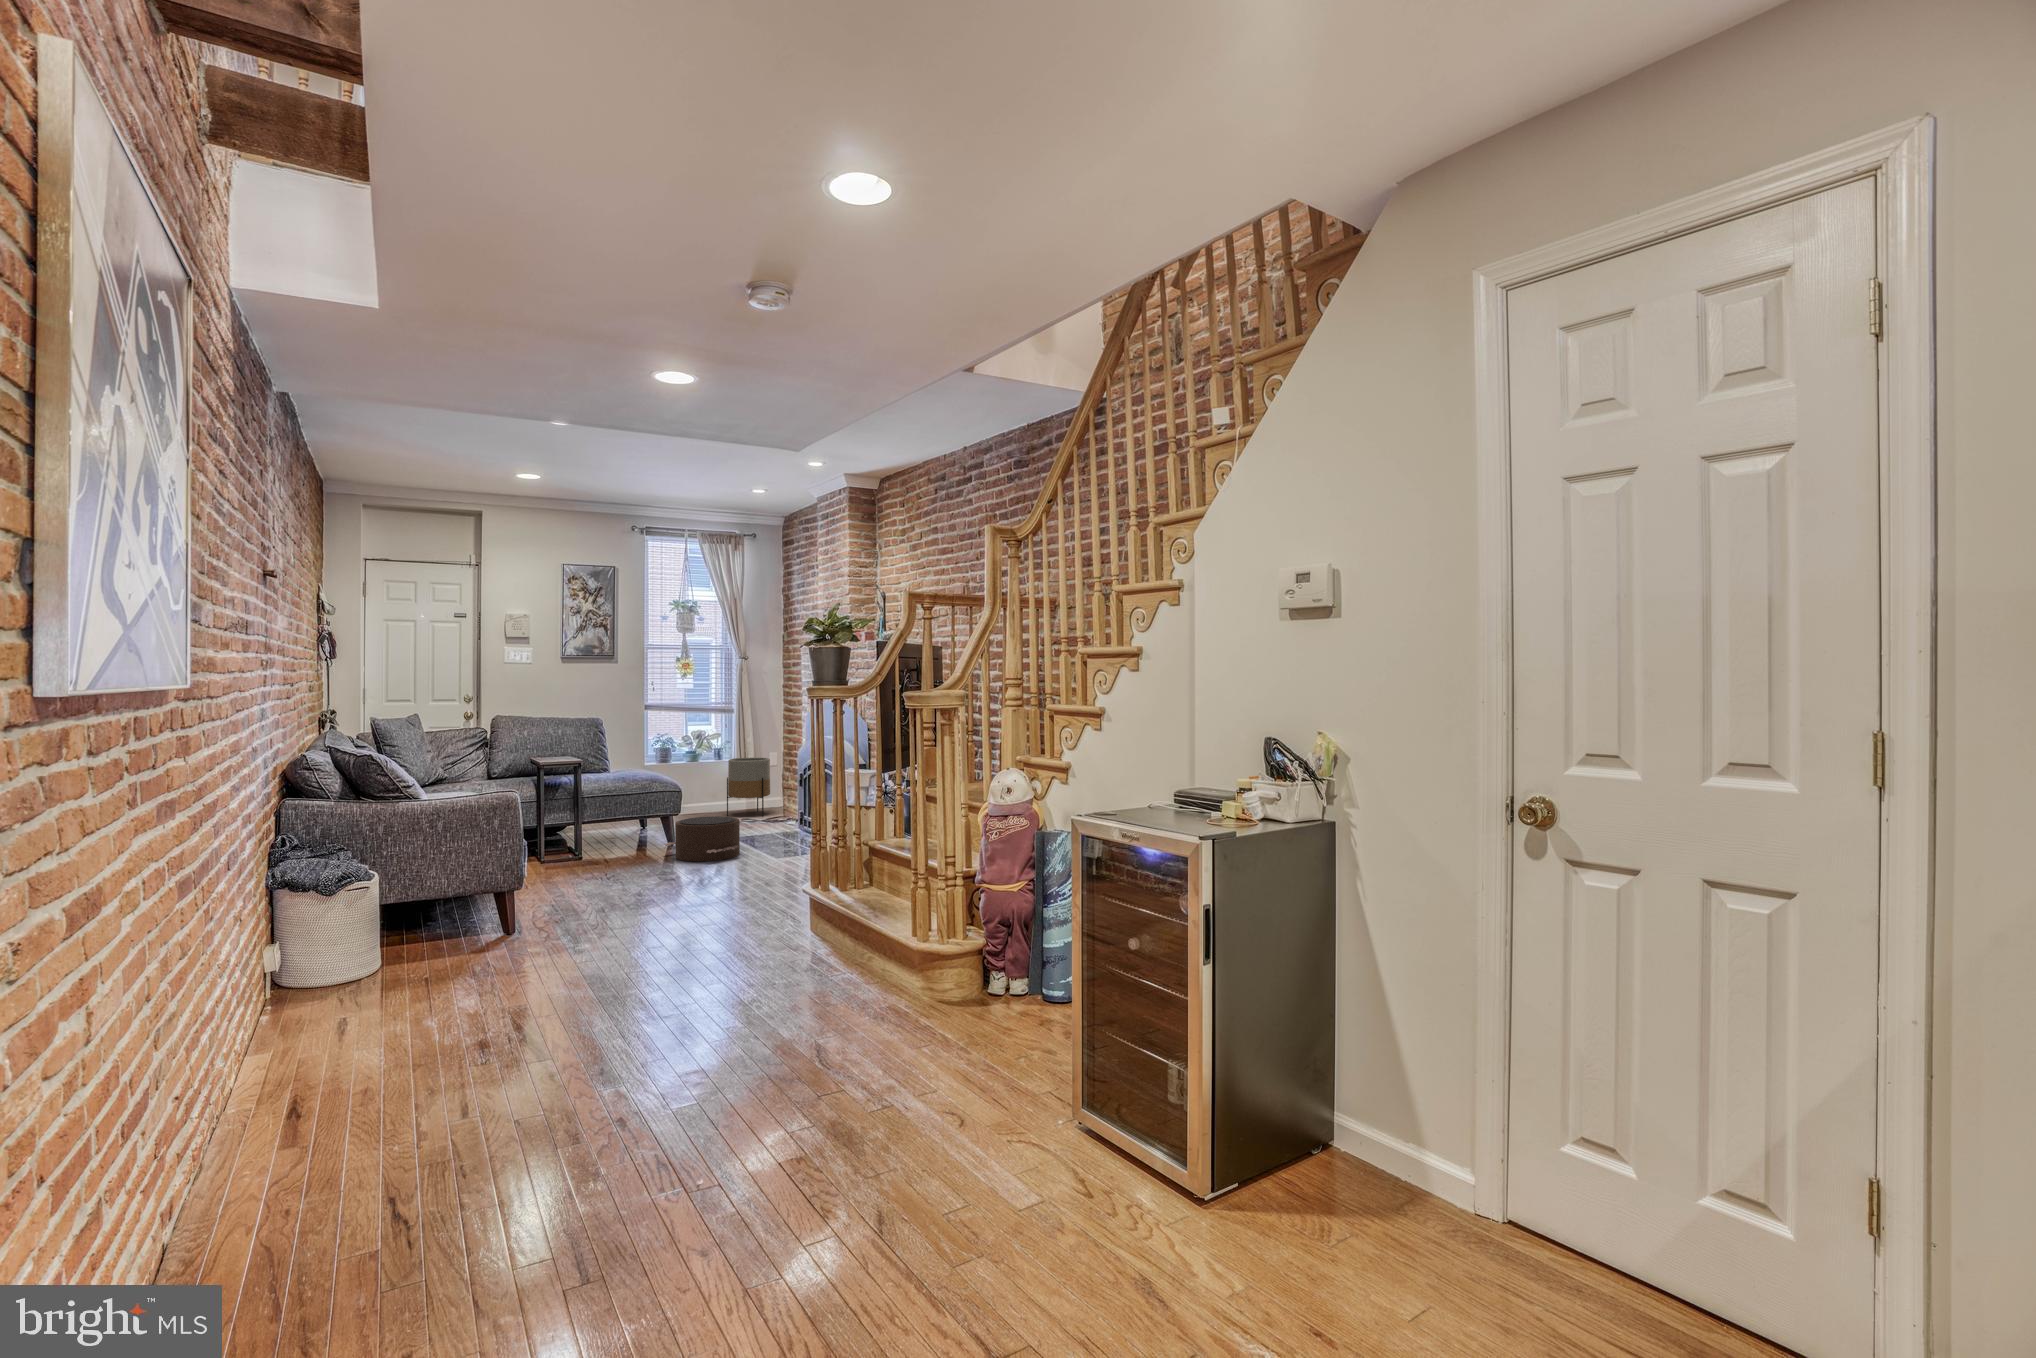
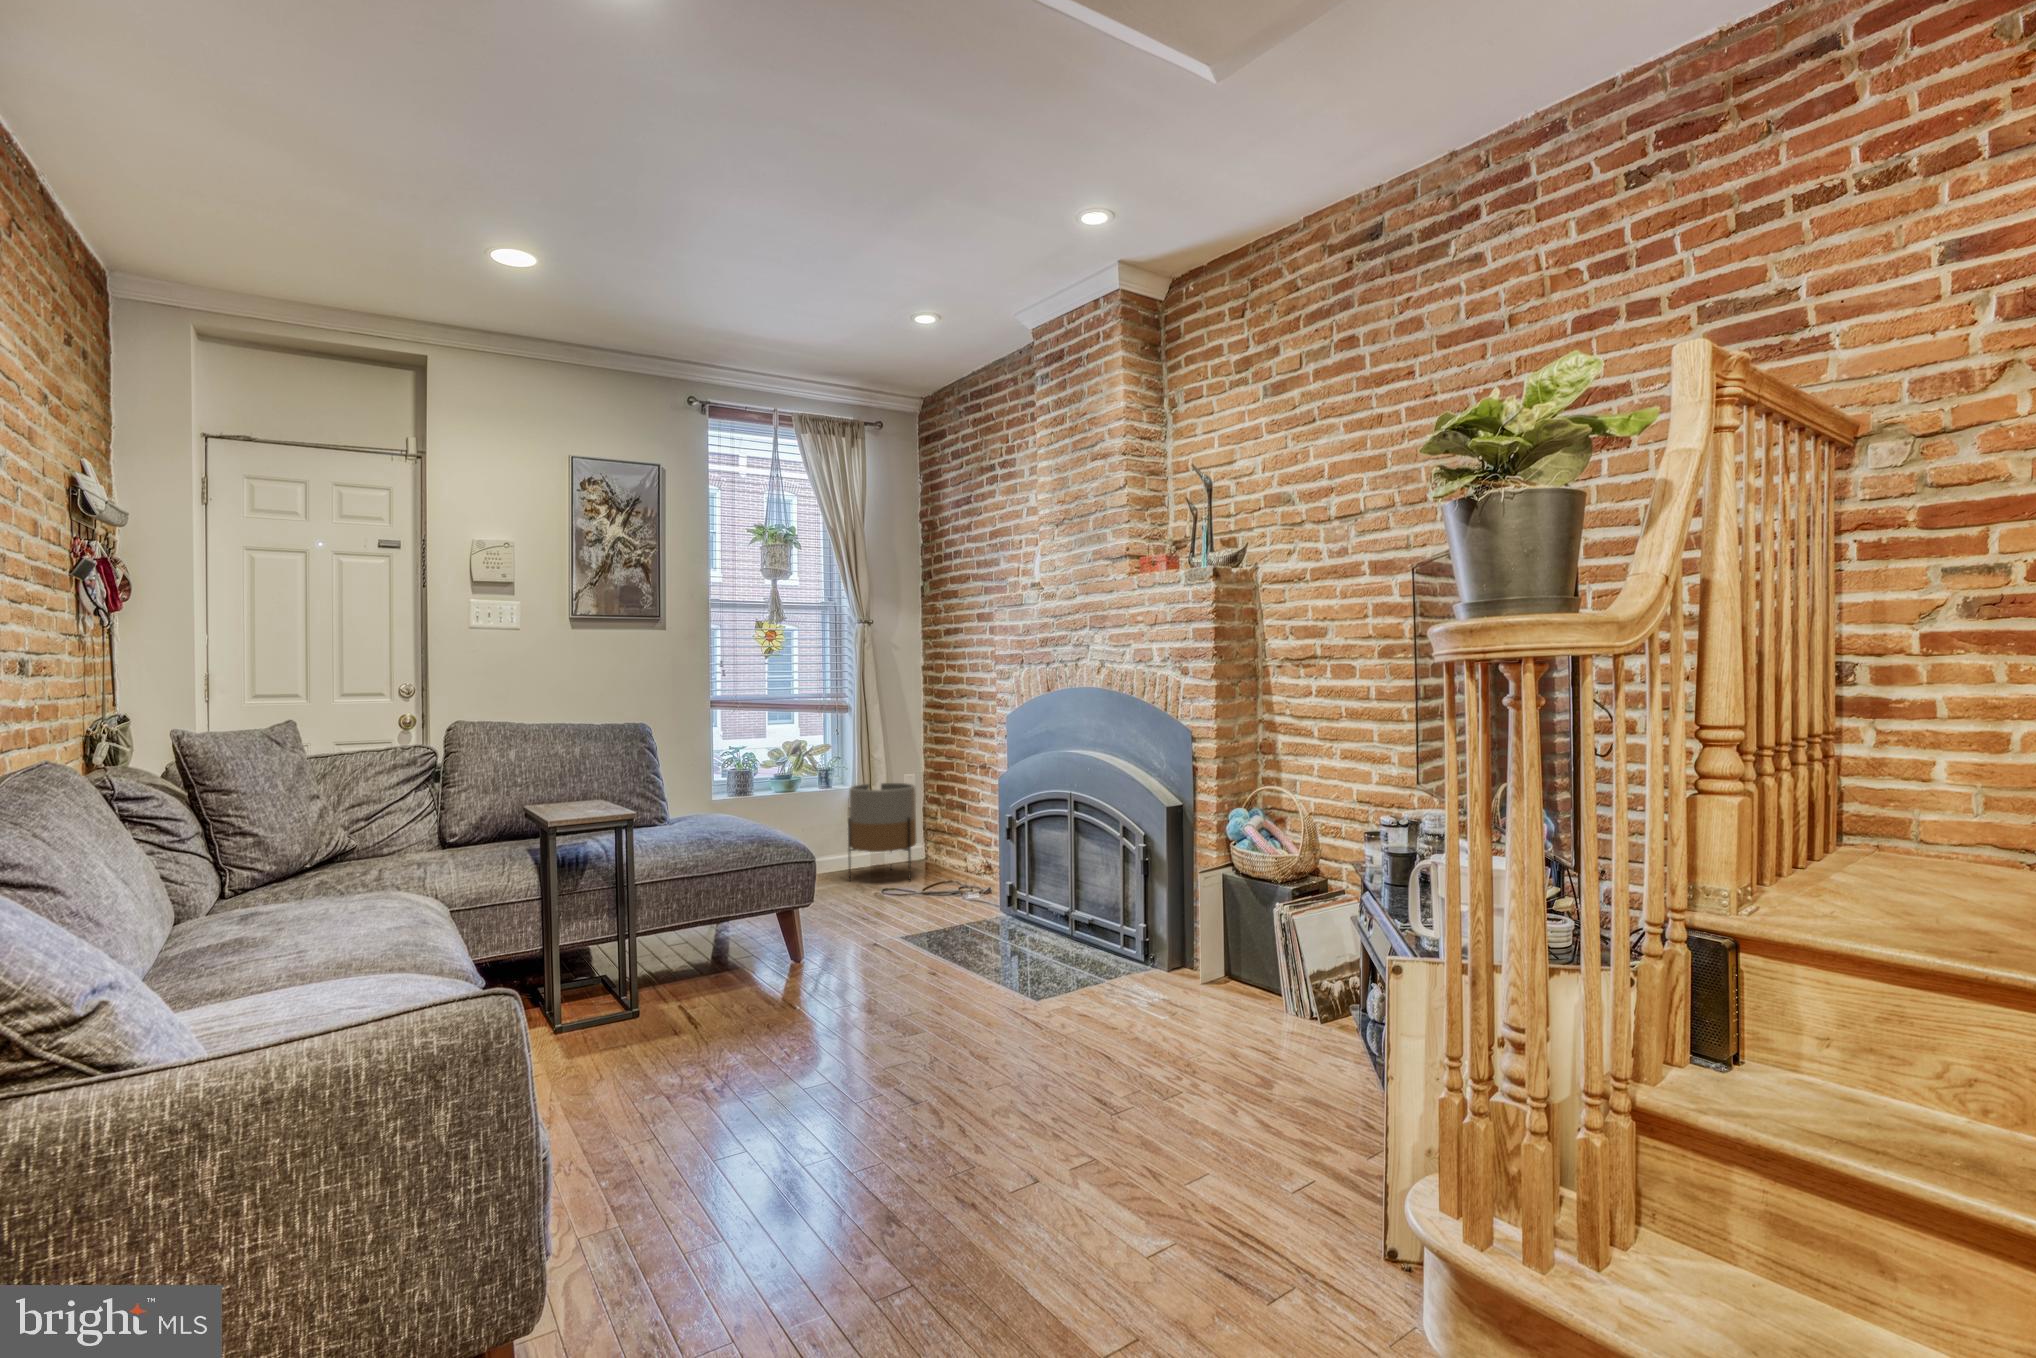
pouf: present [665,816,740,861] -> none [808,914,974,1023]

